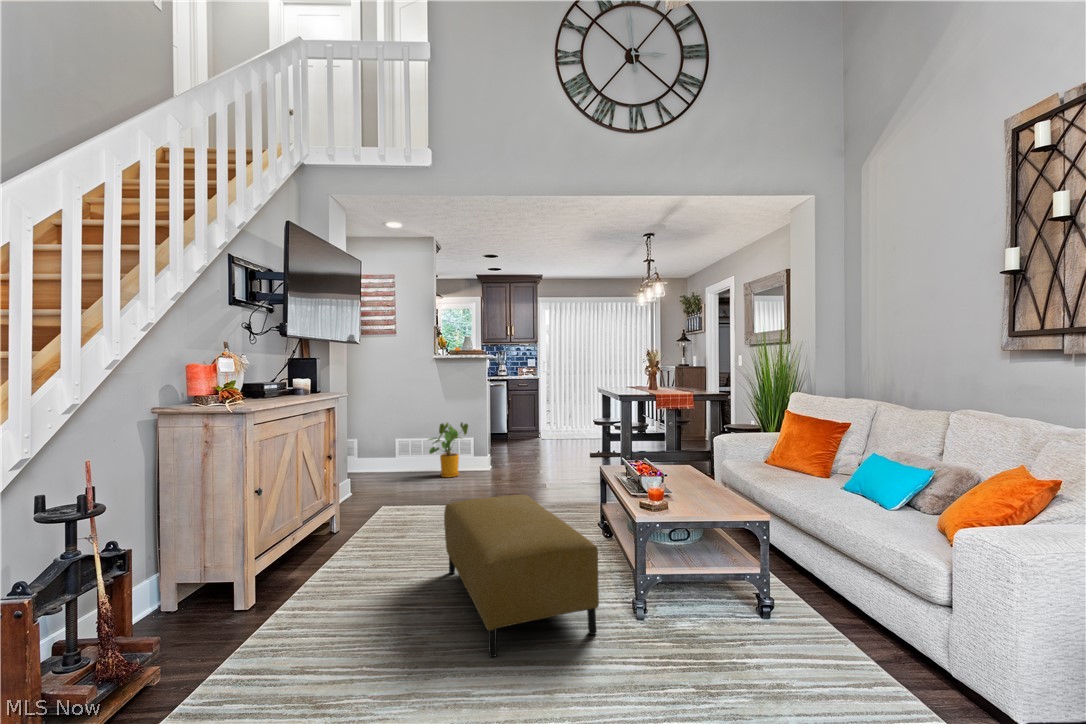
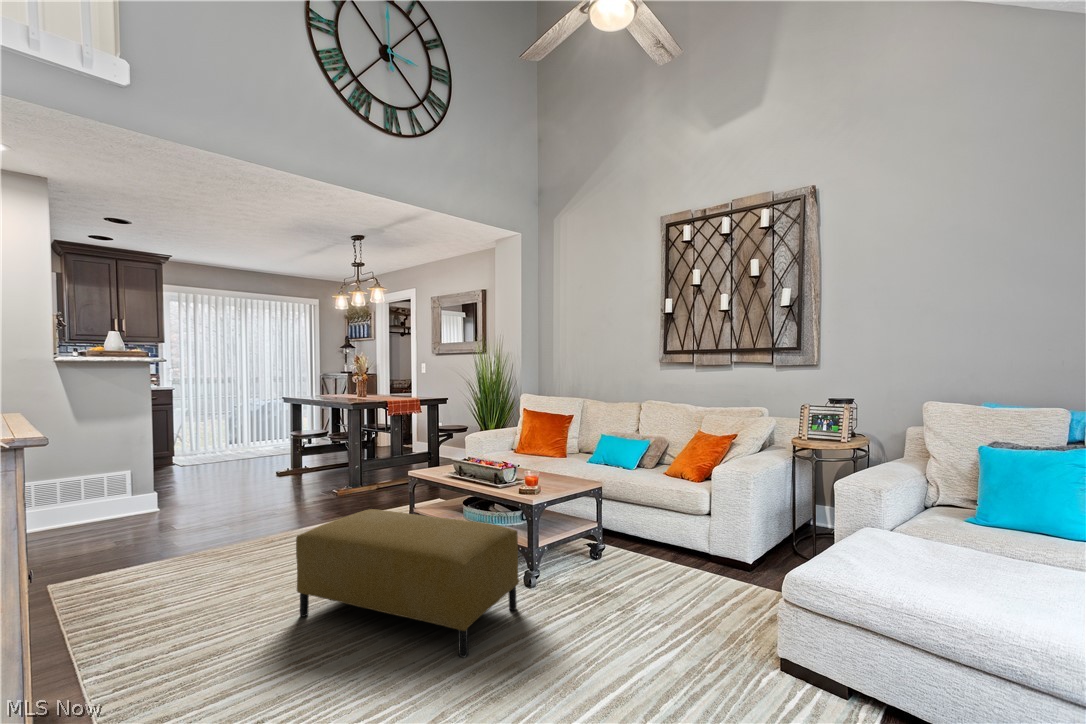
house plant: present [429,423,468,477] -> none [66,450,135,530]

